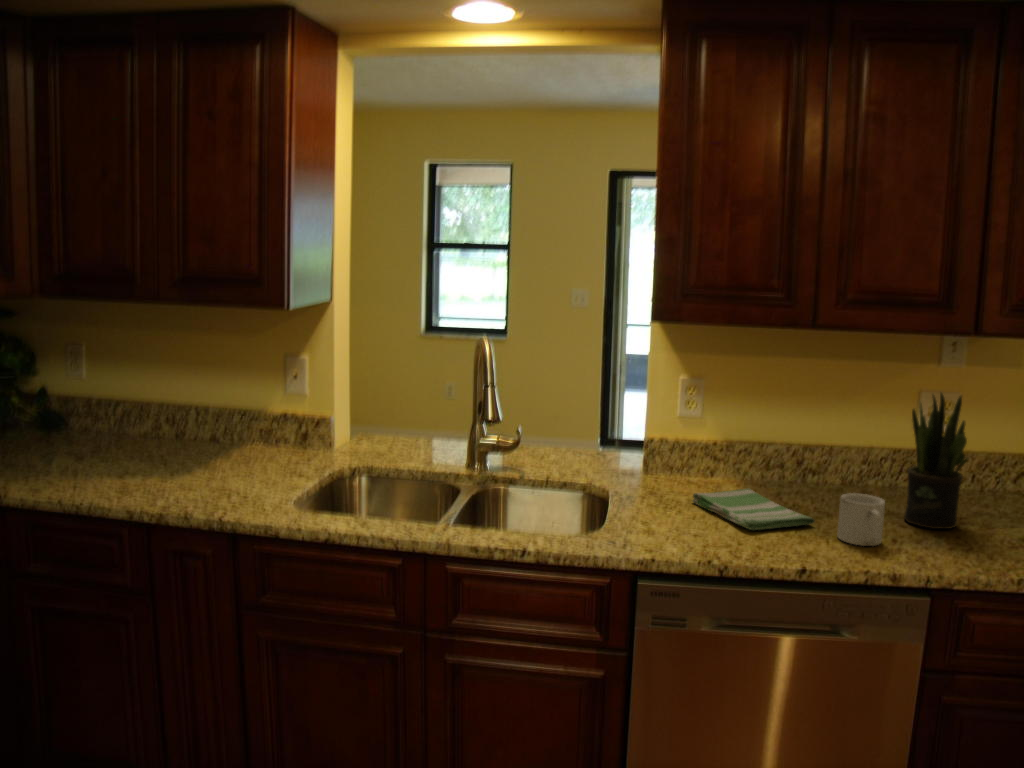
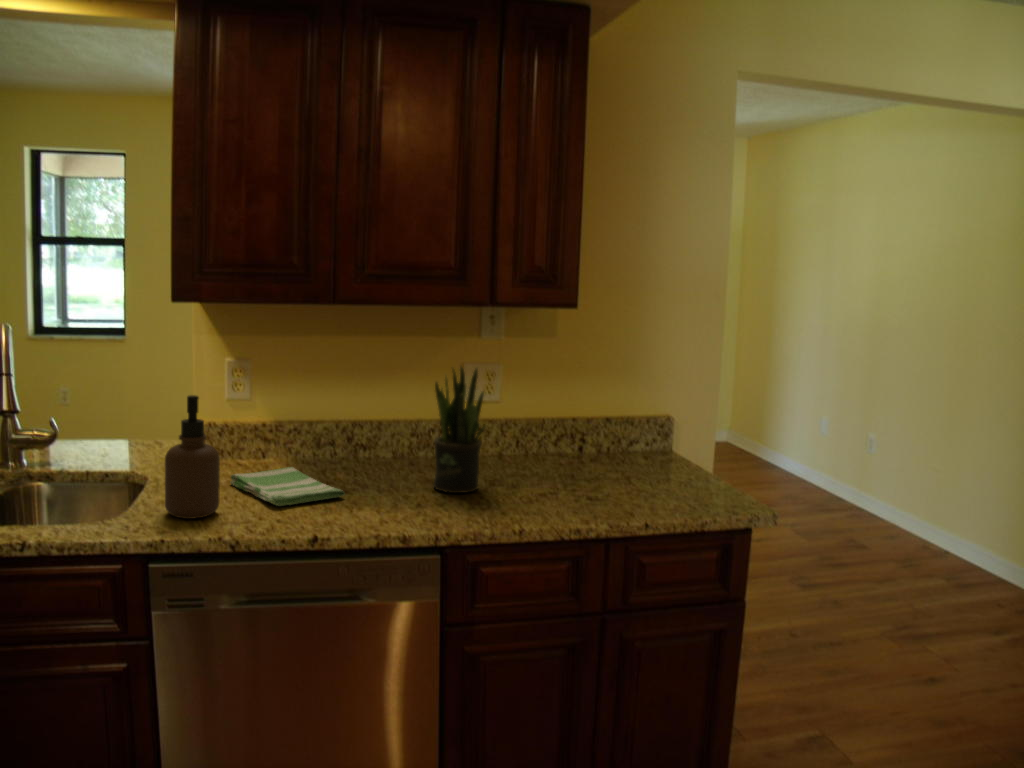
soap dispenser: none [645,416,699,537] -> present [165,395,220,519]
mug: present [837,493,885,546] -> none [362,464,403,512]

